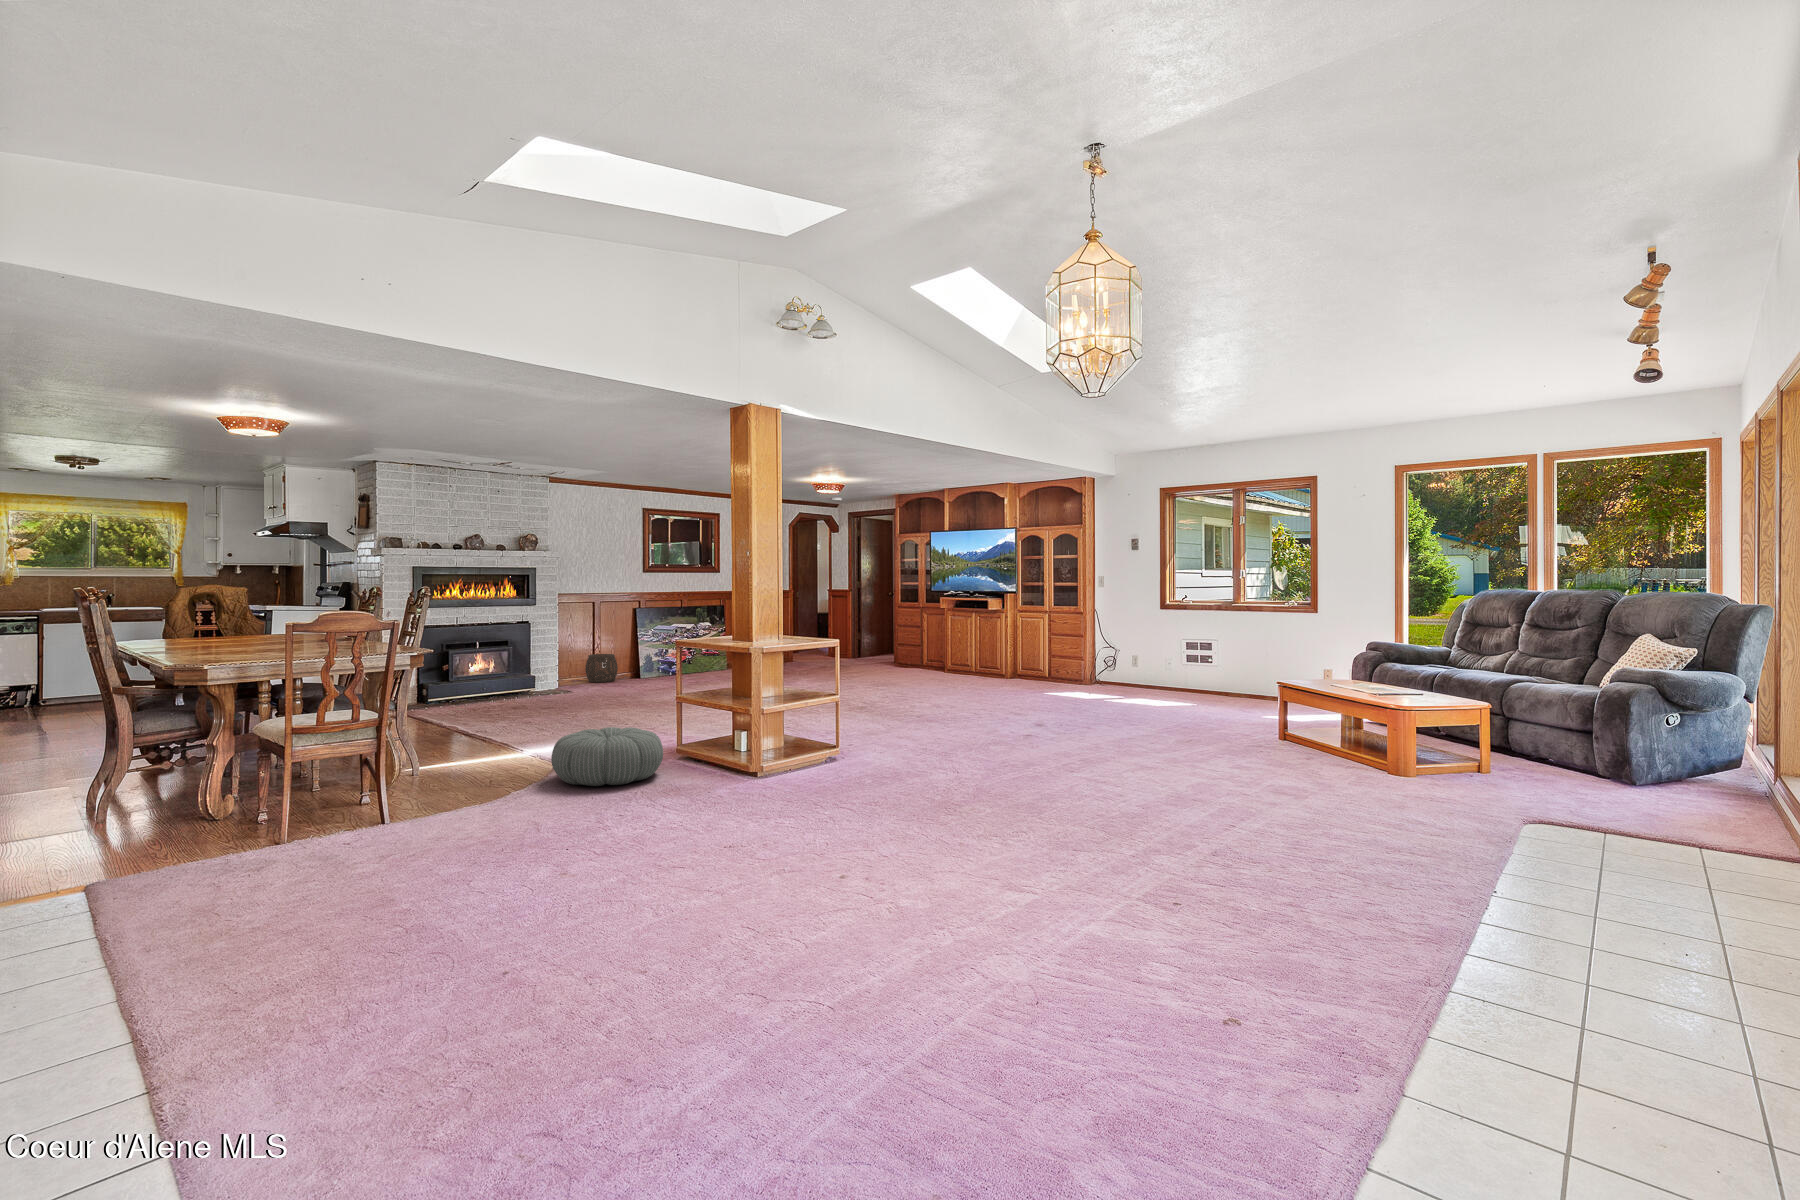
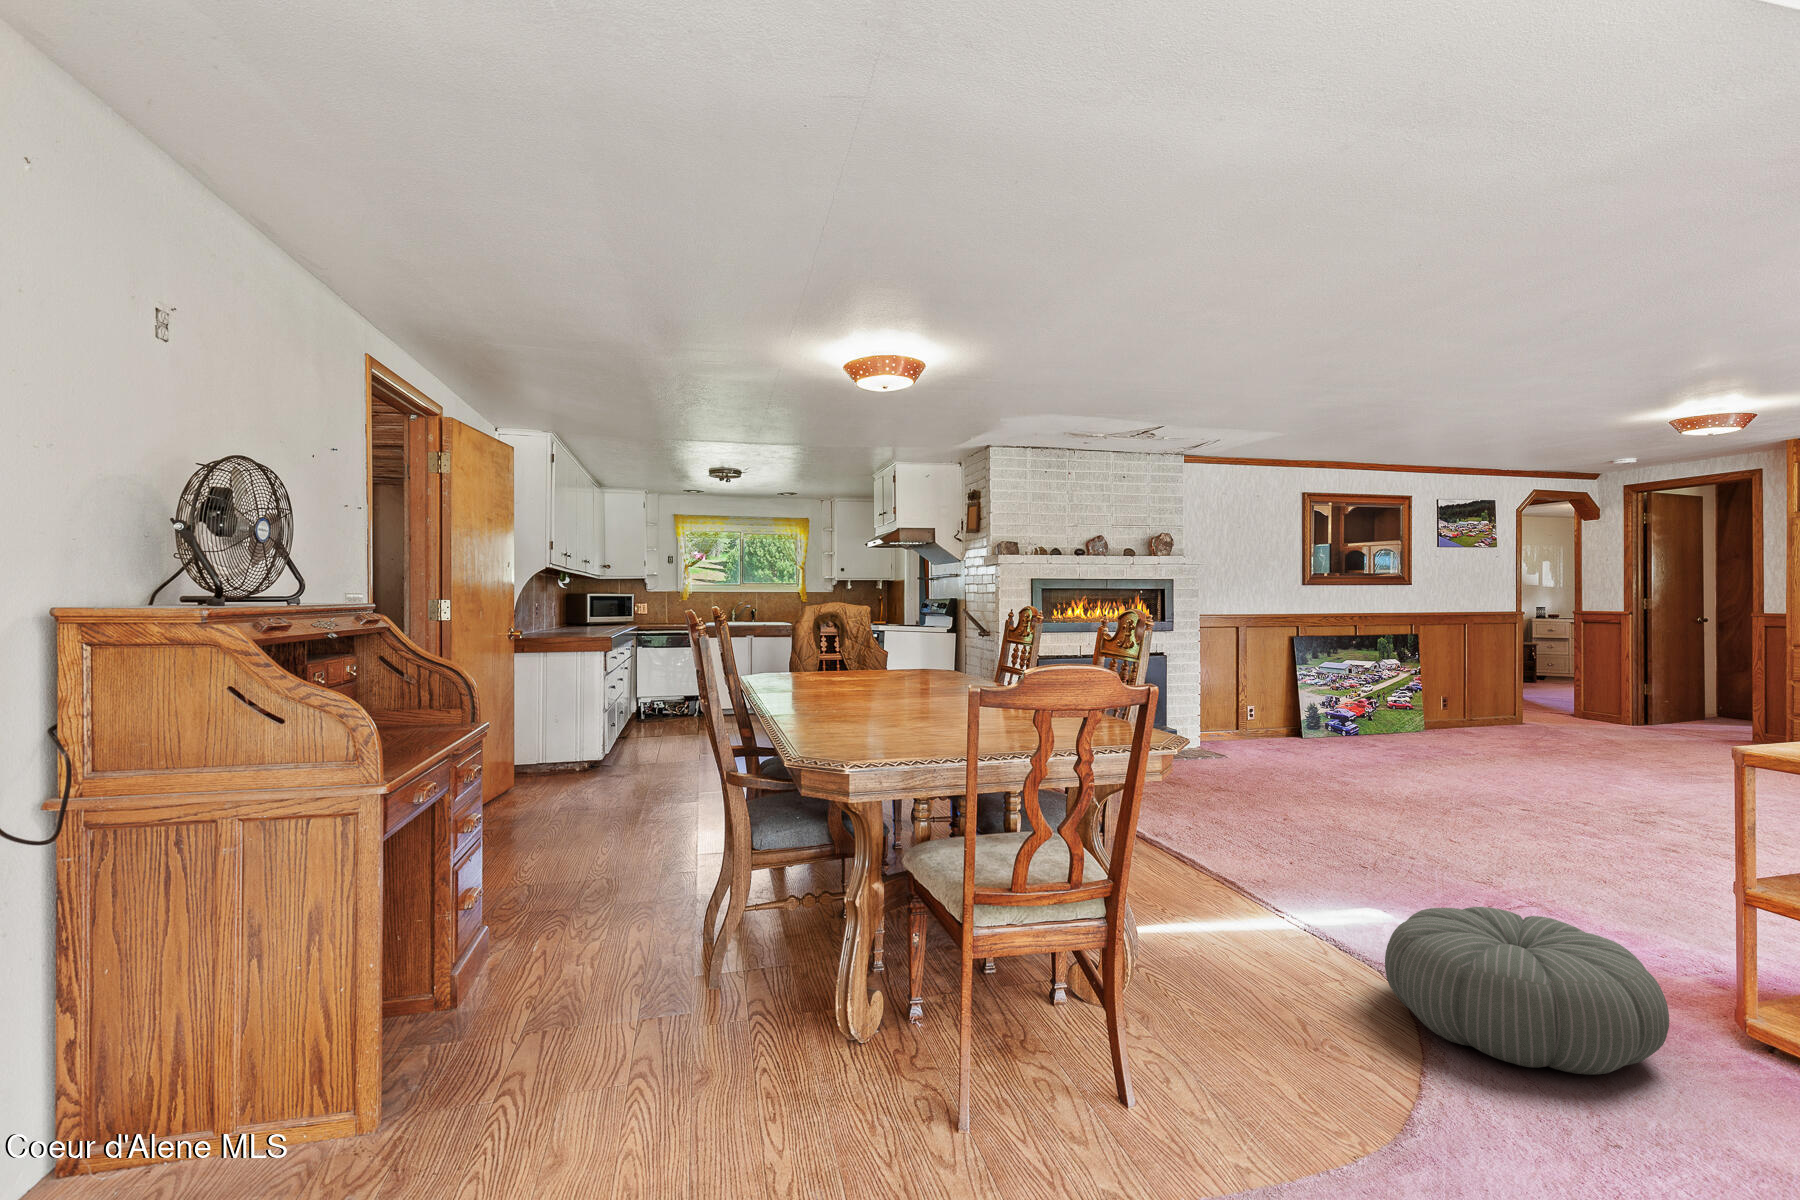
woven basket: present [585,654,618,682] -> none [1227,699,1274,740]

